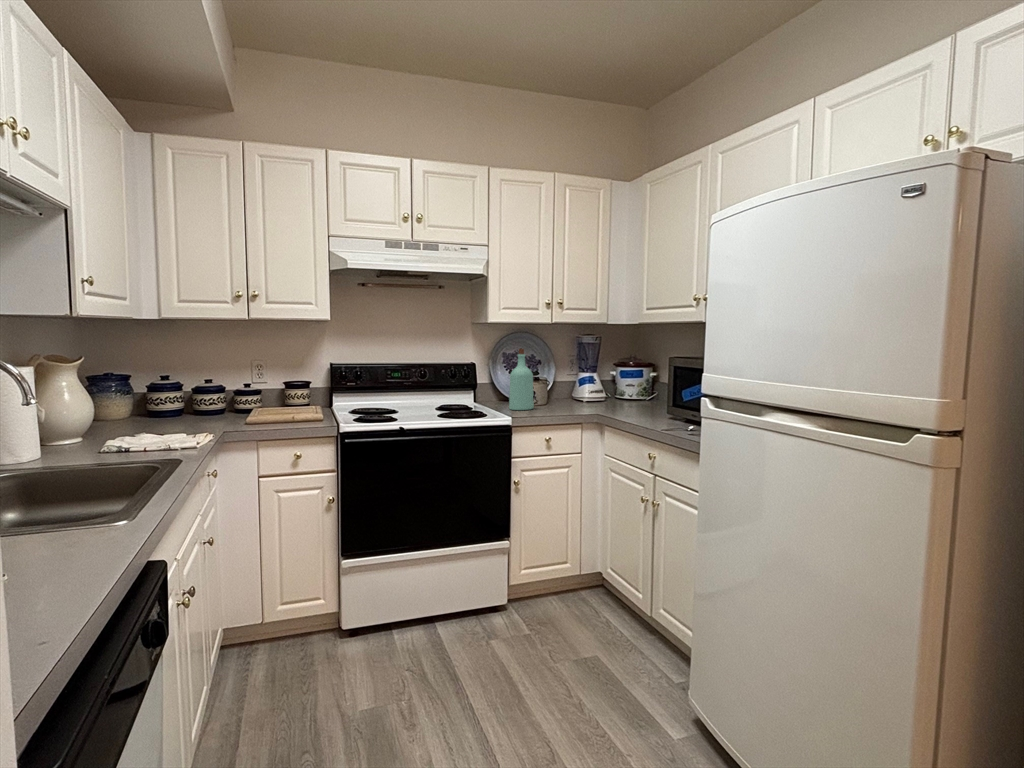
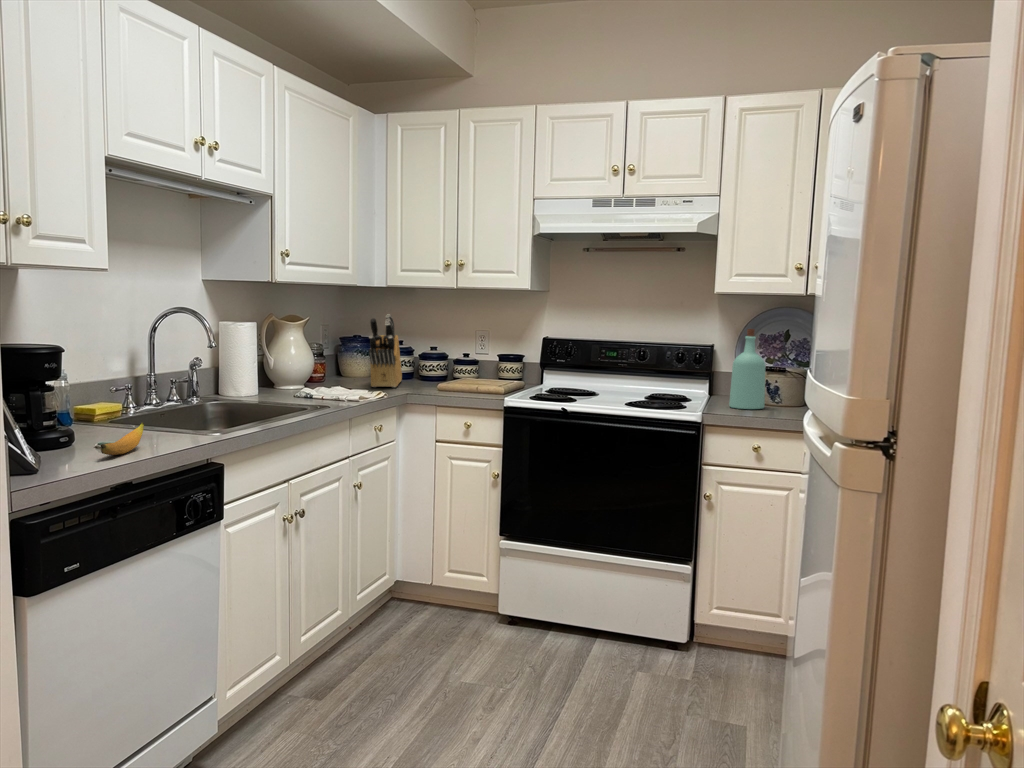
knife block: none [154,348,202,430] -> present [369,314,402,387]
banana: none [54,517,81,578] -> present [101,422,144,455]

